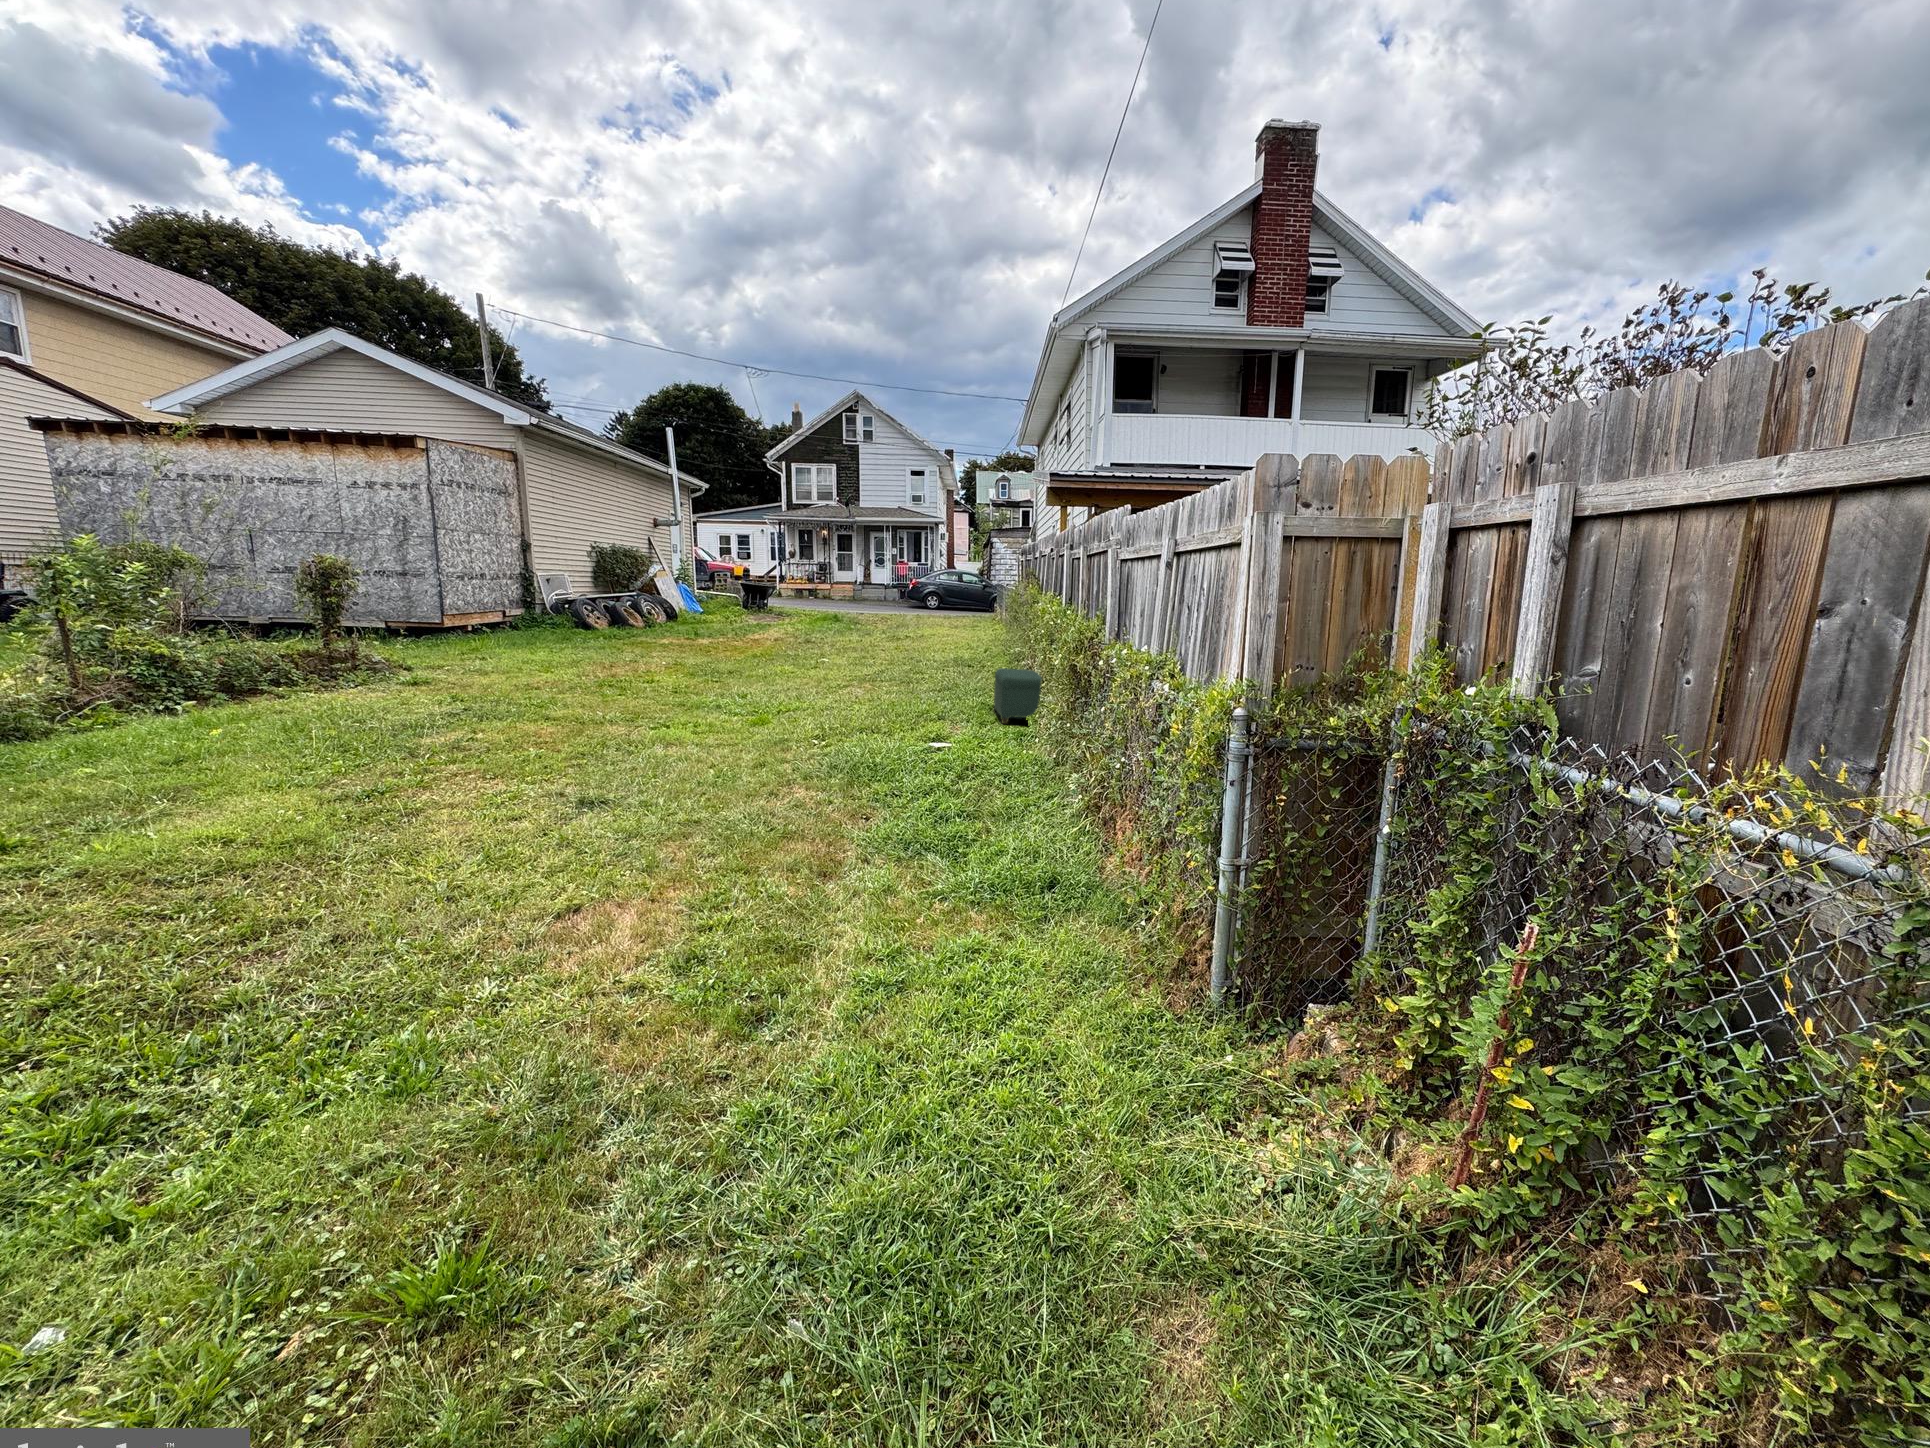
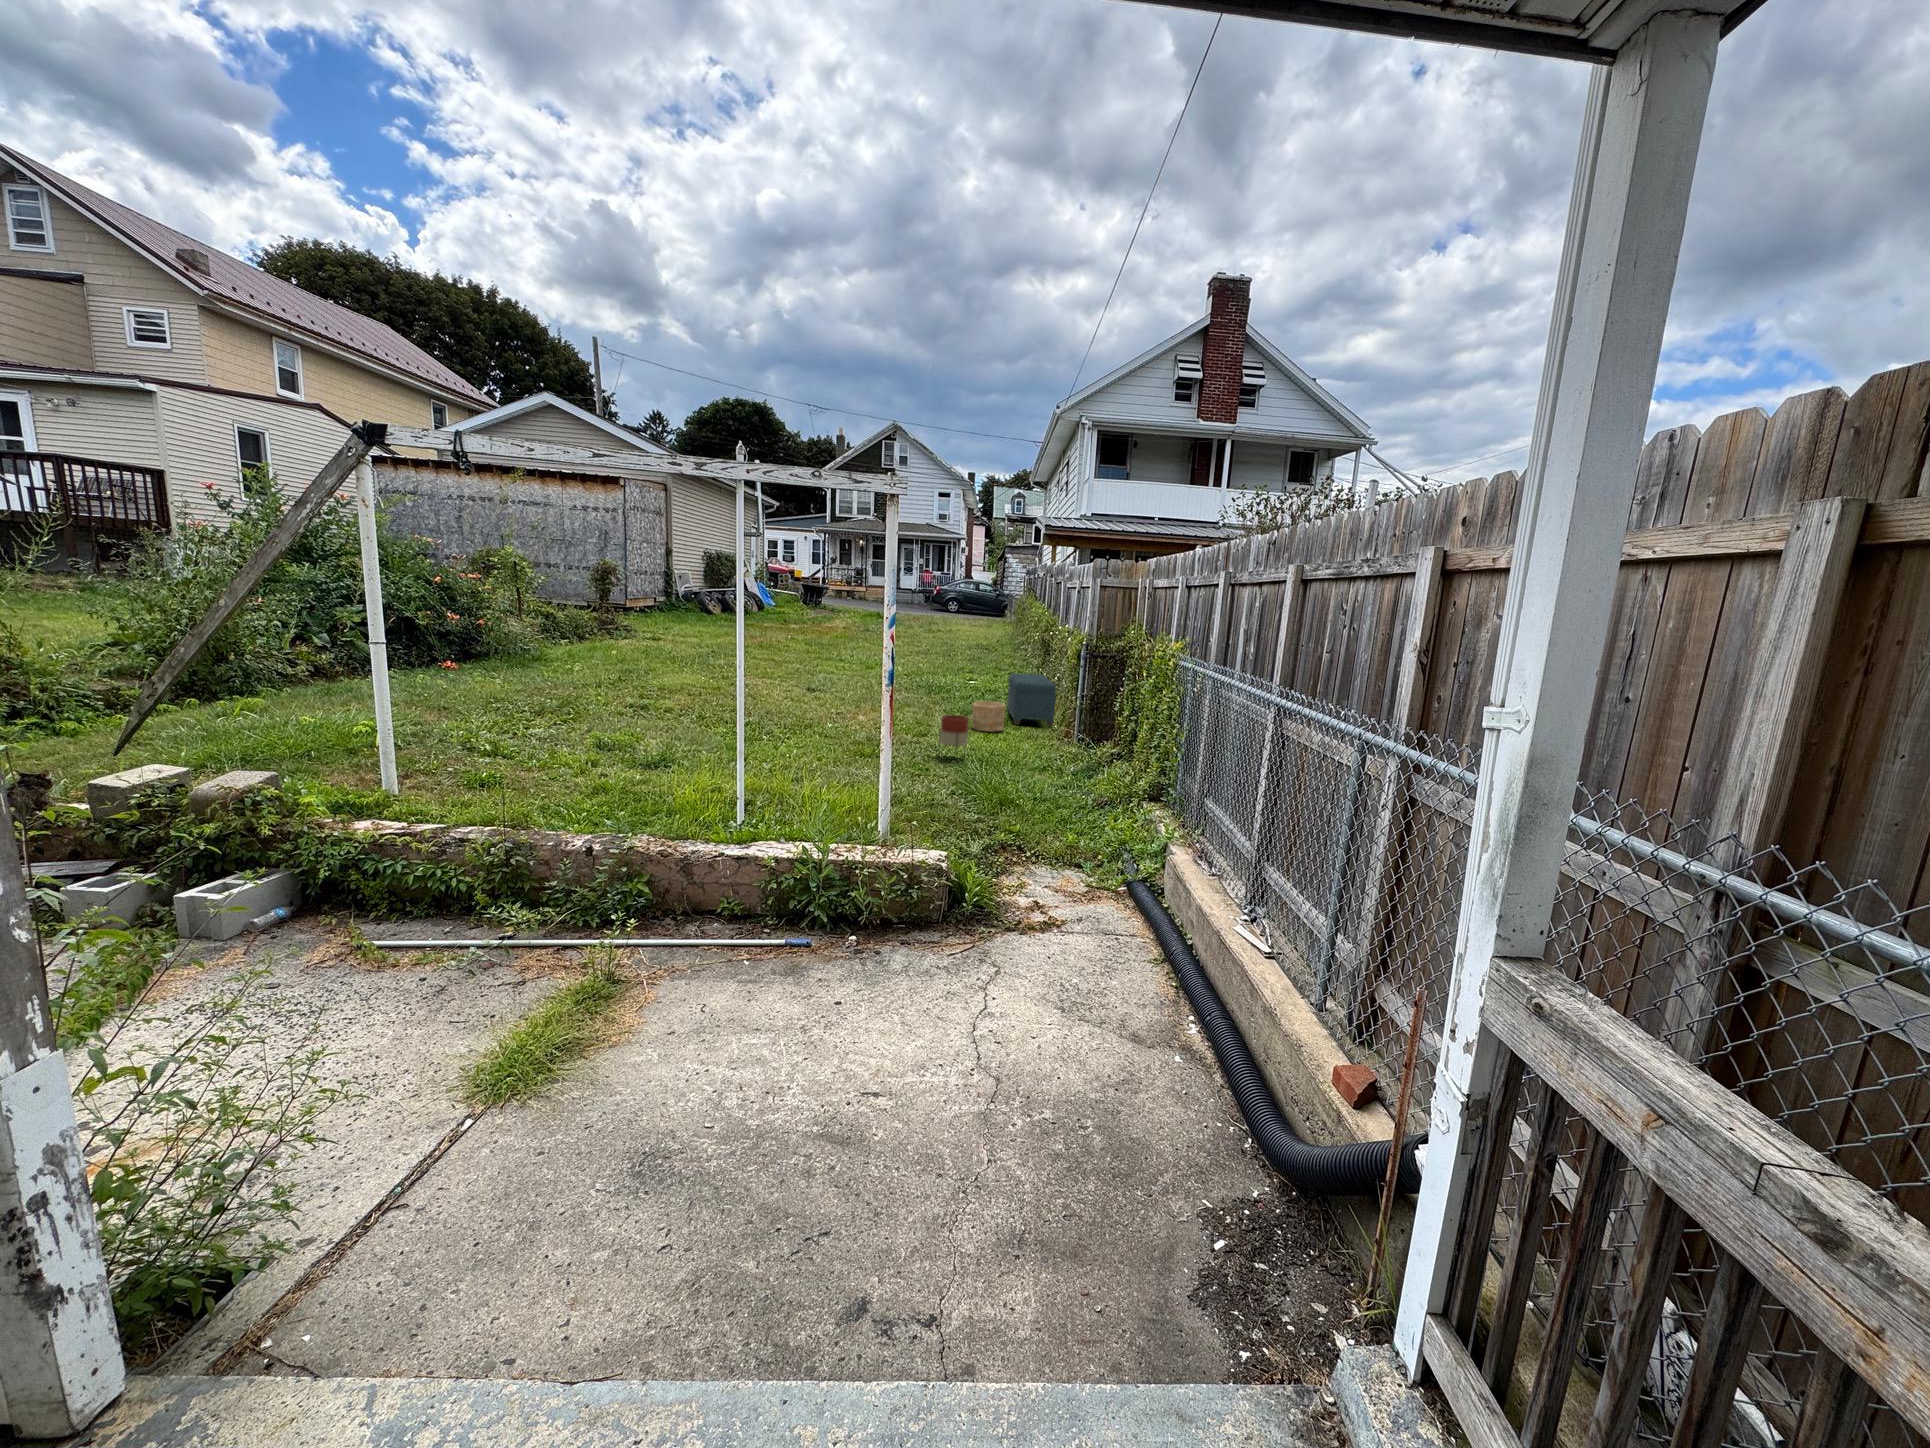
wooden bucket: none [954,699,992,731] -> present [972,701,1005,732]
planter: none [919,712,952,763] -> present [939,715,969,748]

